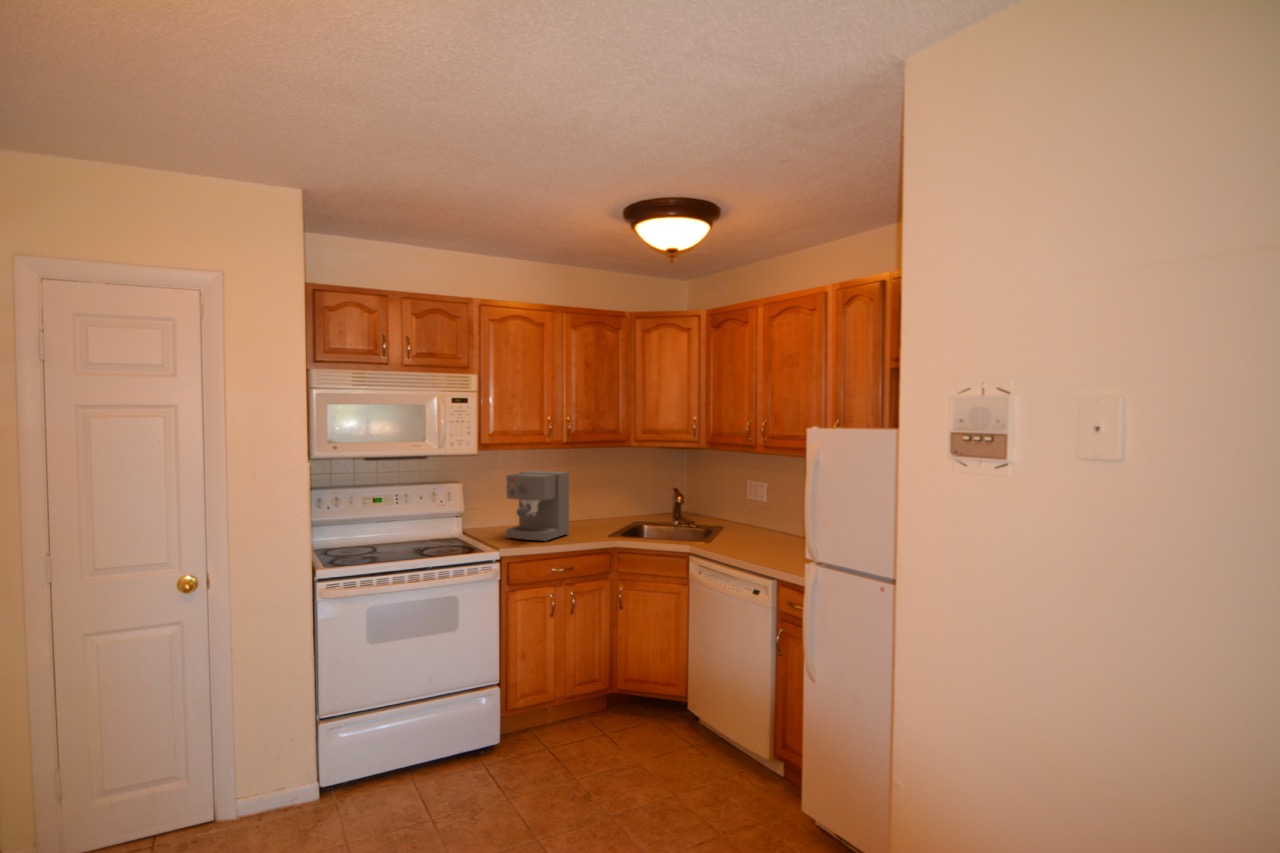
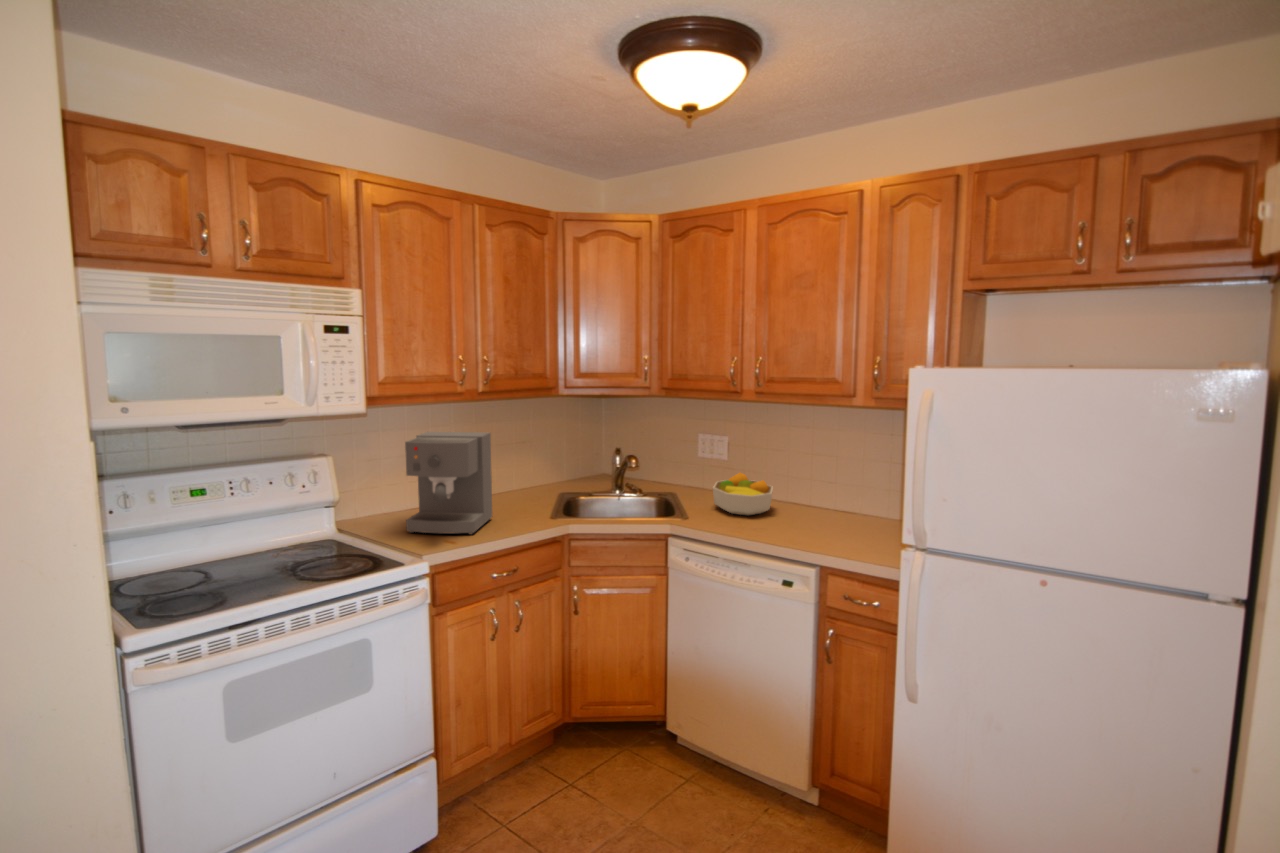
fruit bowl: none [736,512,786,544] -> present [713,473,773,515]

